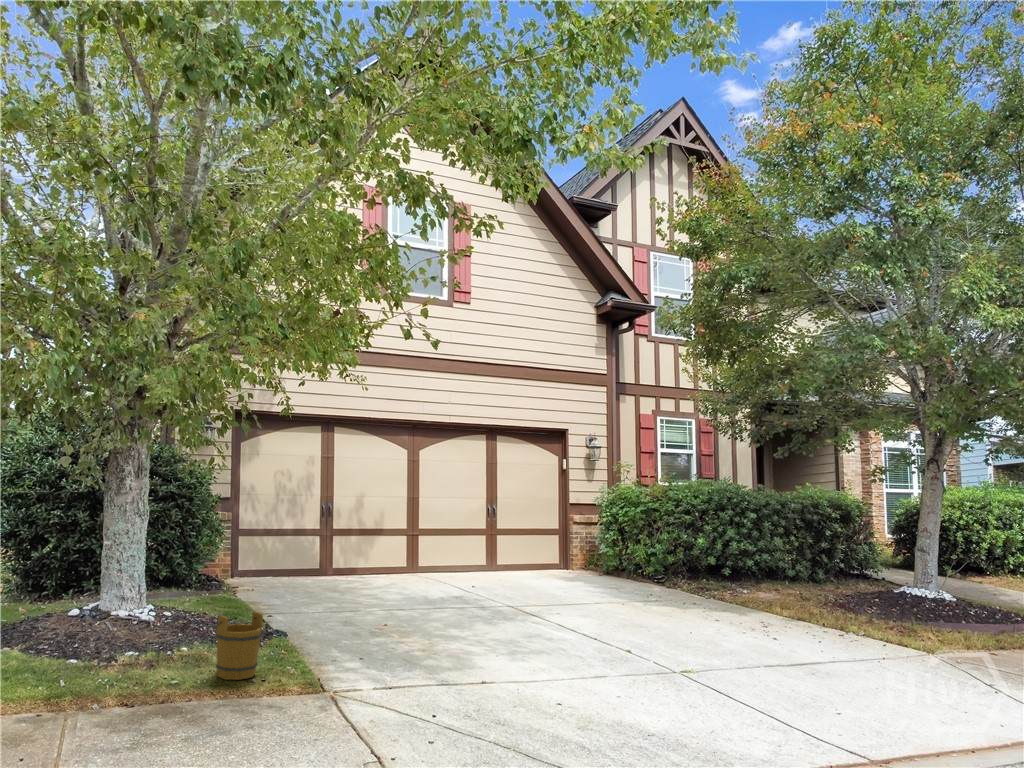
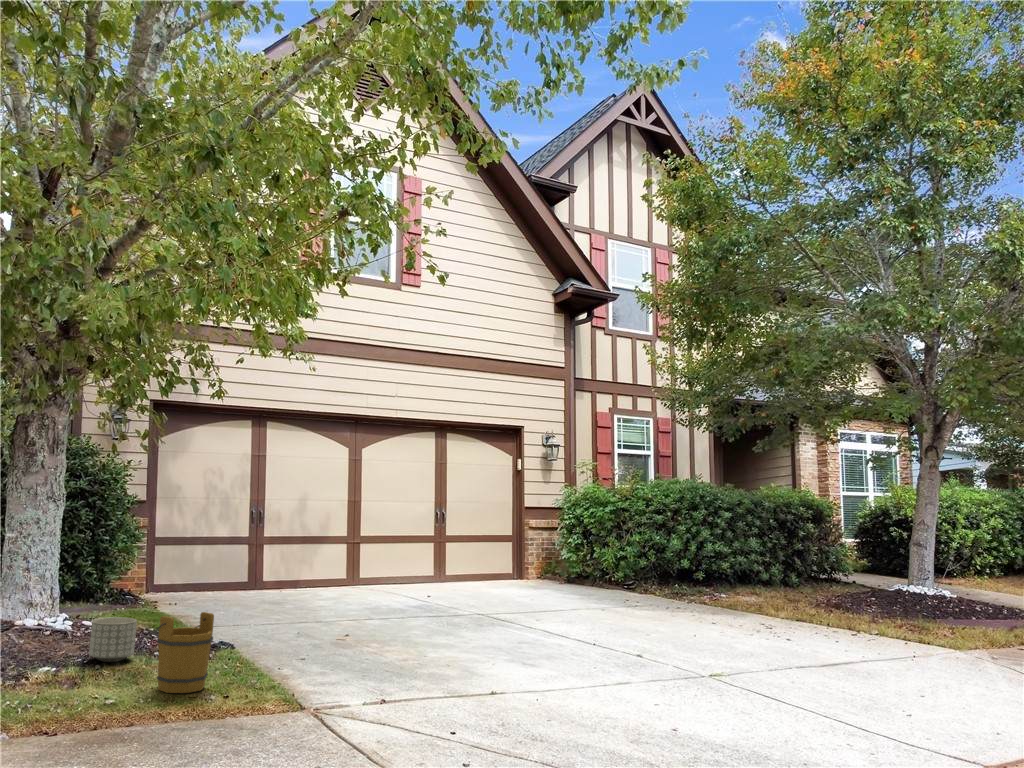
planter: none [166,612,205,649] -> present [89,617,137,662]

